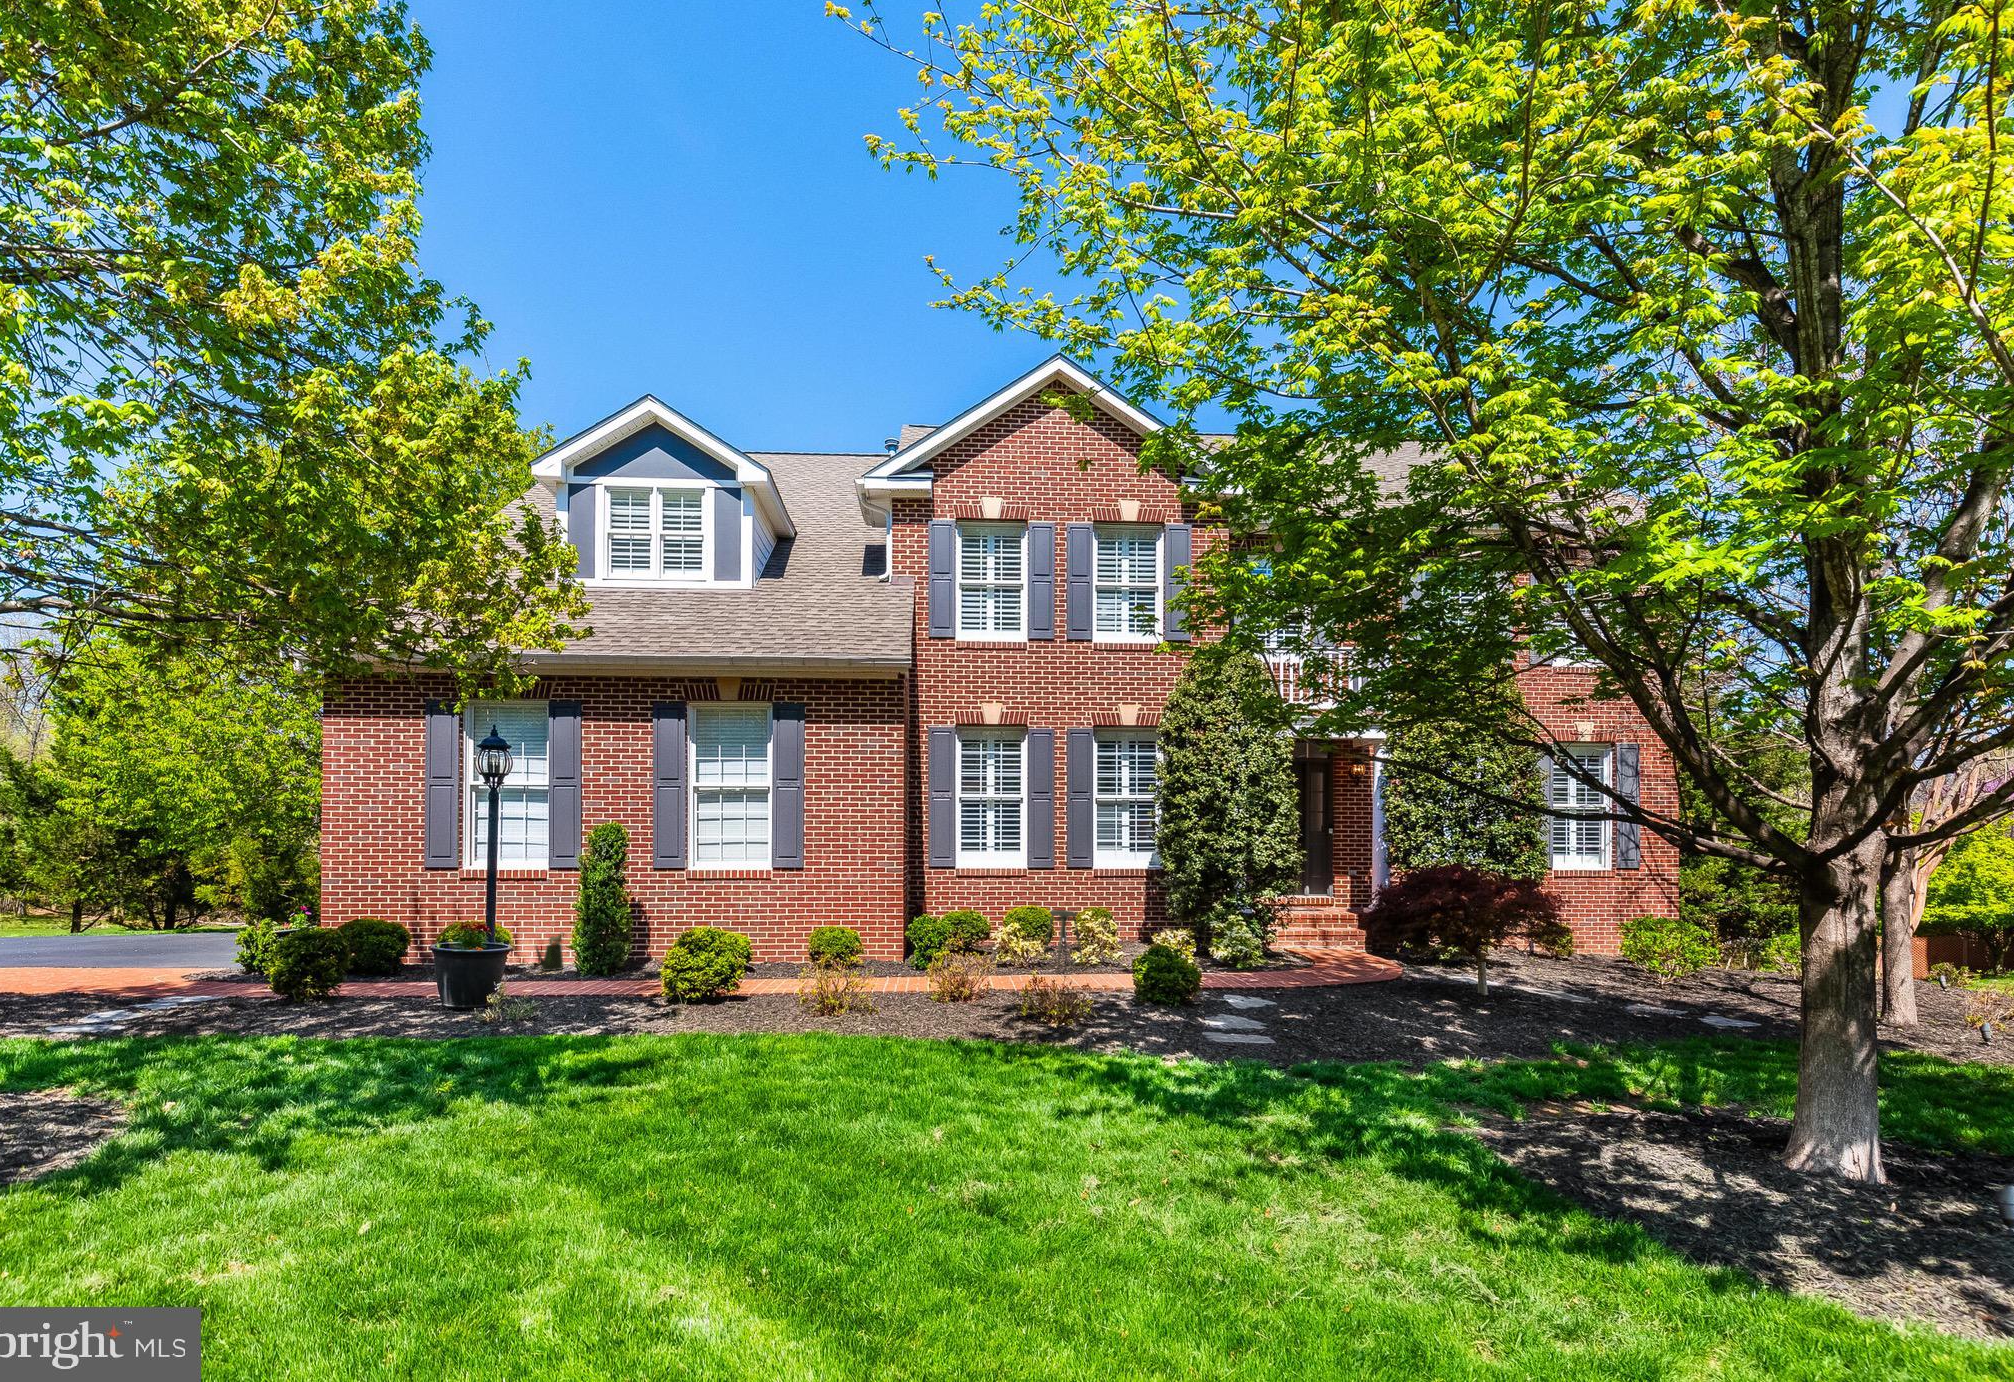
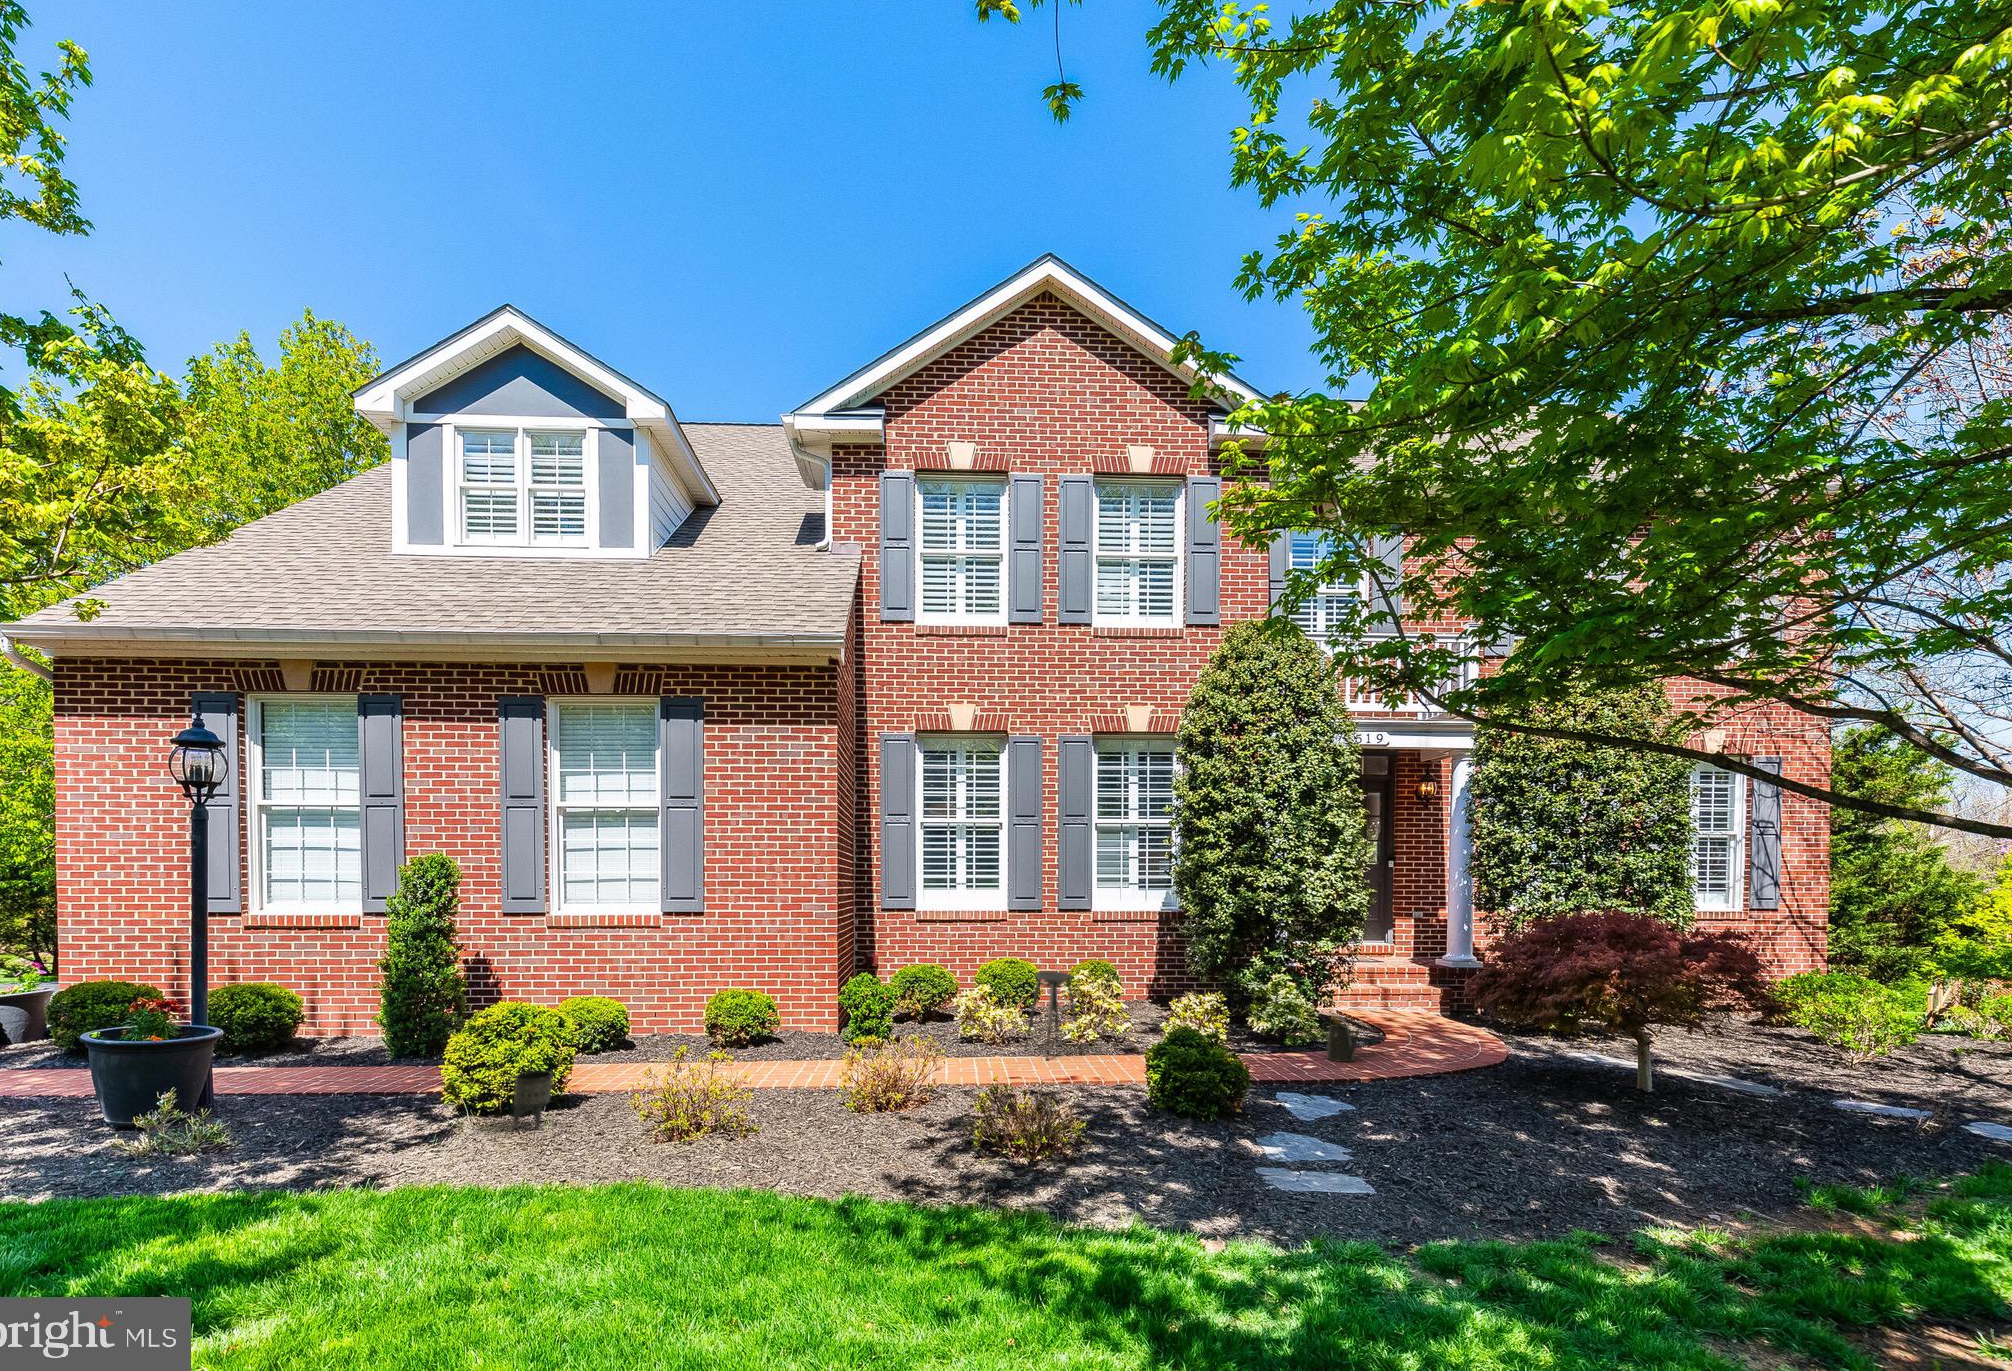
watering can: present [536,933,564,971] -> present [1323,1011,1359,1062]
planter: none [695,969,720,1007] -> present [513,1070,553,1130]

